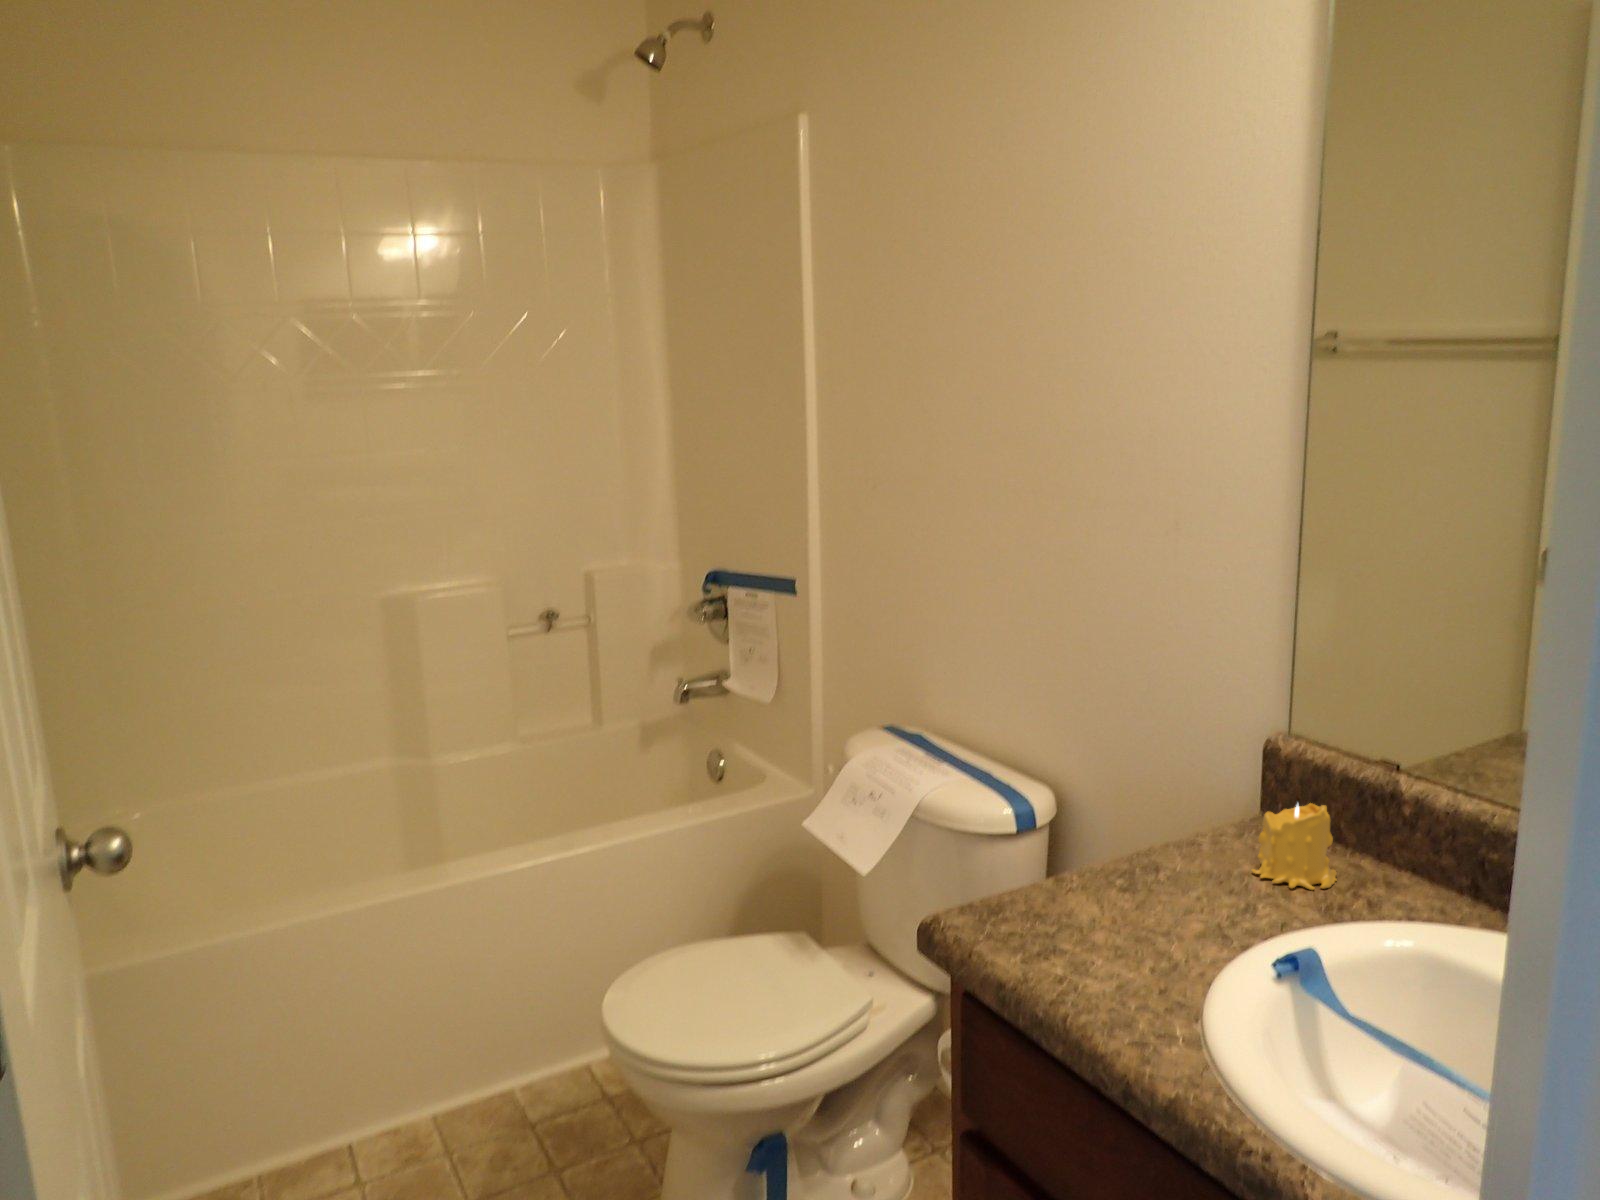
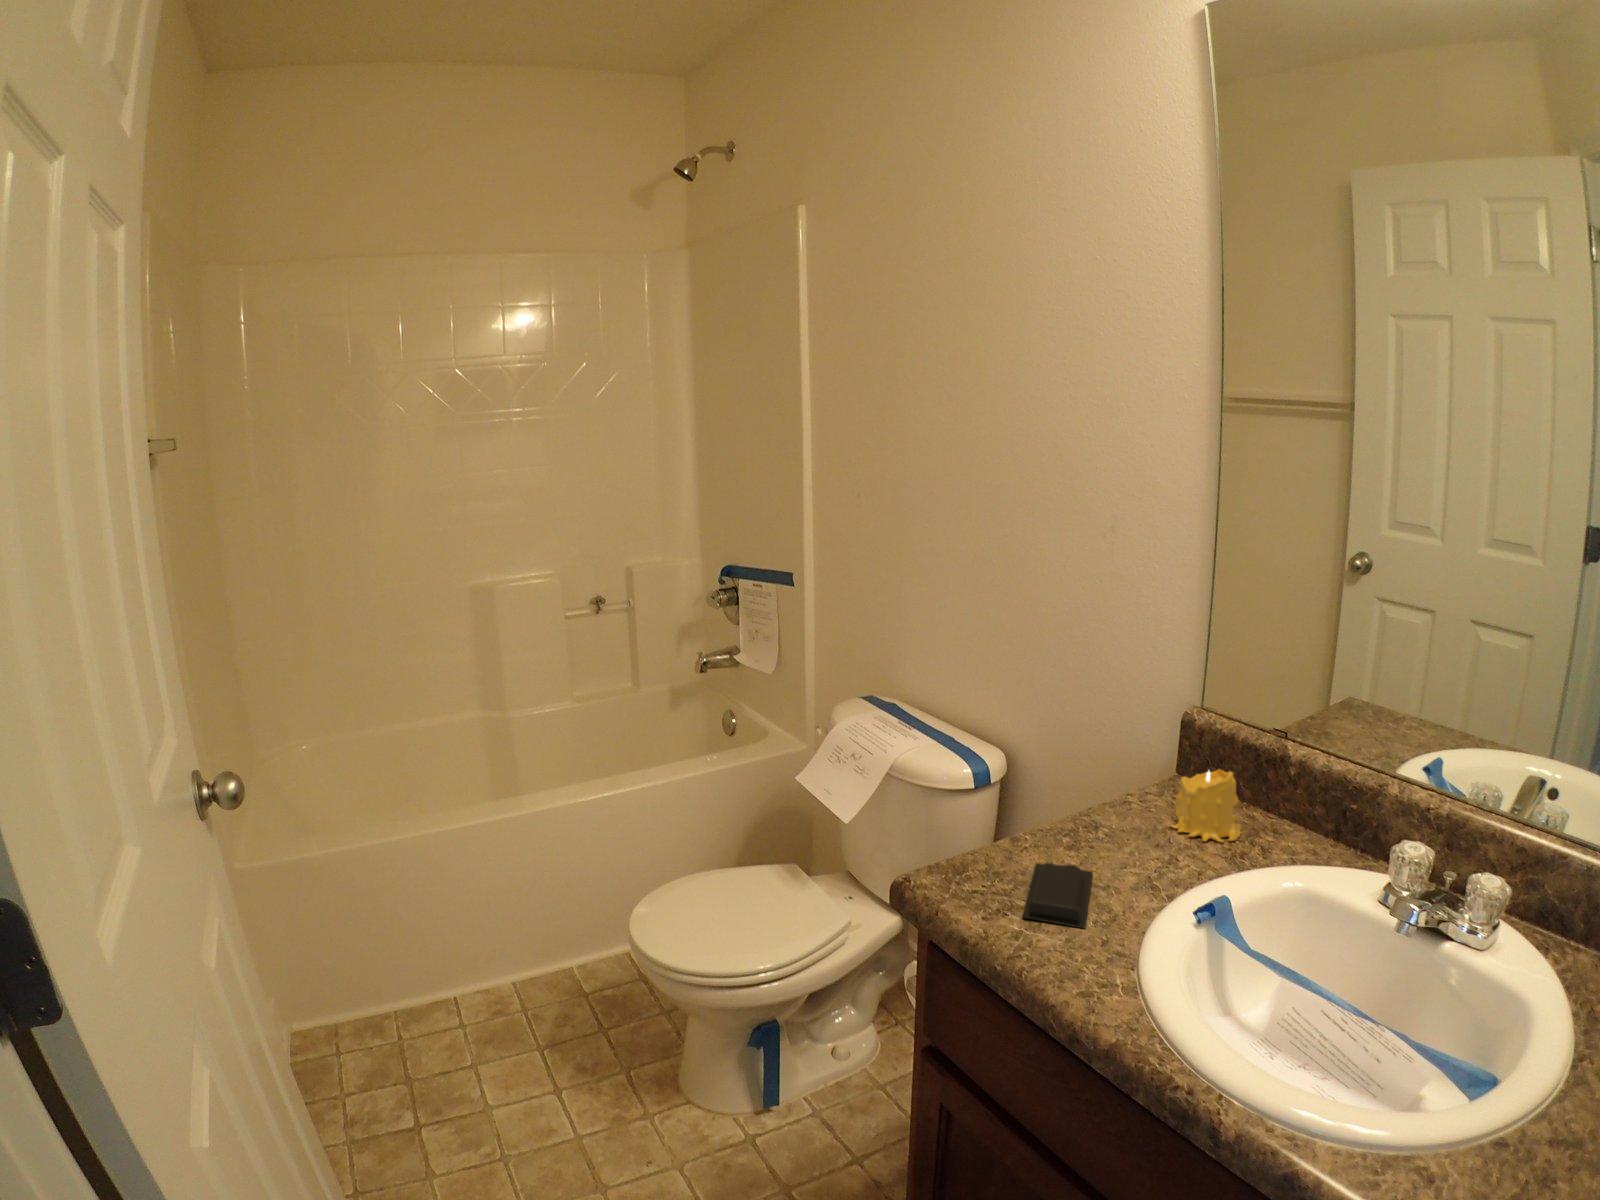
soap bar: none [1068,907,1155,979] -> present [1022,863,1092,928]

